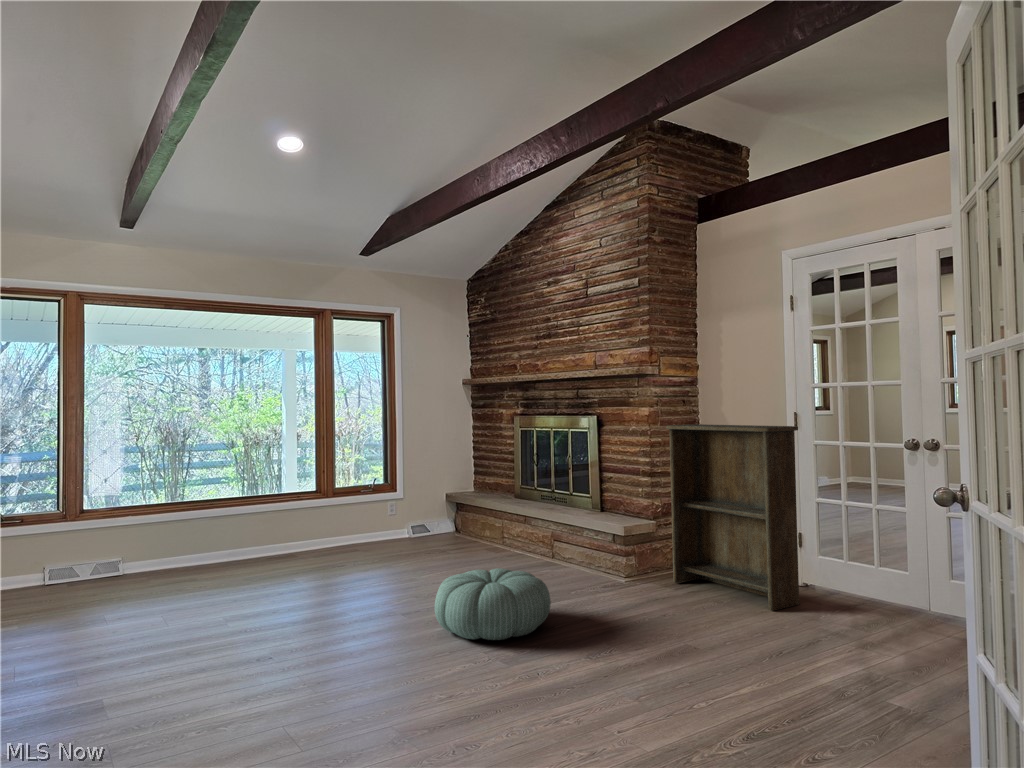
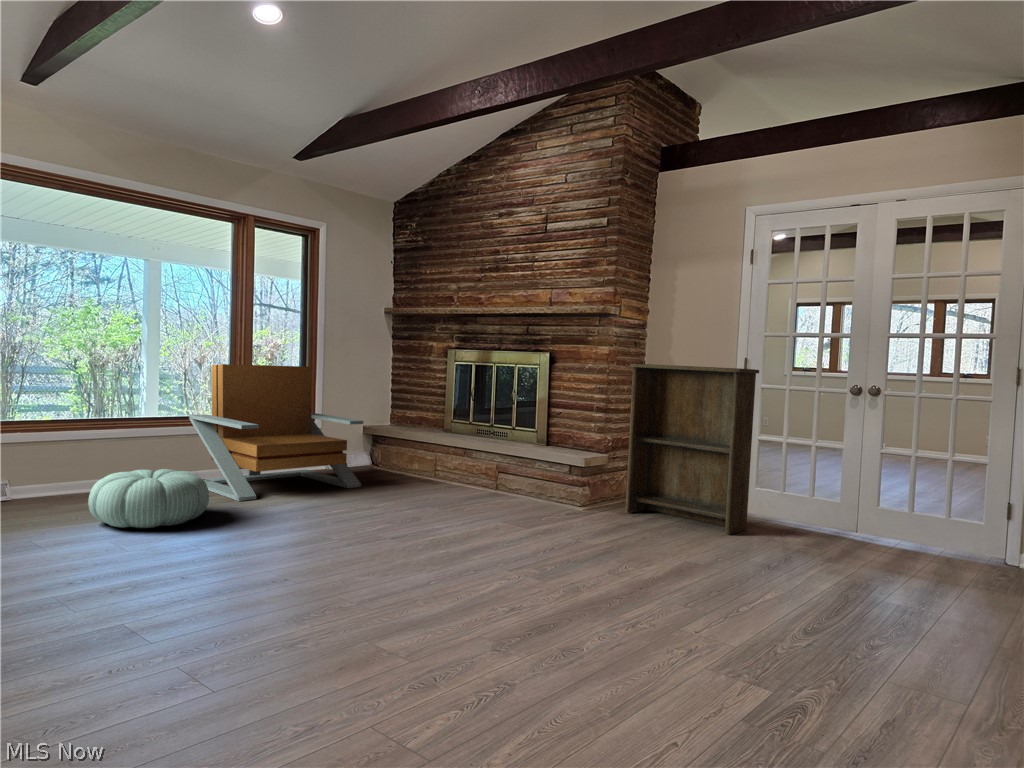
lounge chair: none [274,442,426,574] -> present [189,364,363,501]
pouf: present [434,568,551,640] -> present [88,469,209,528]

